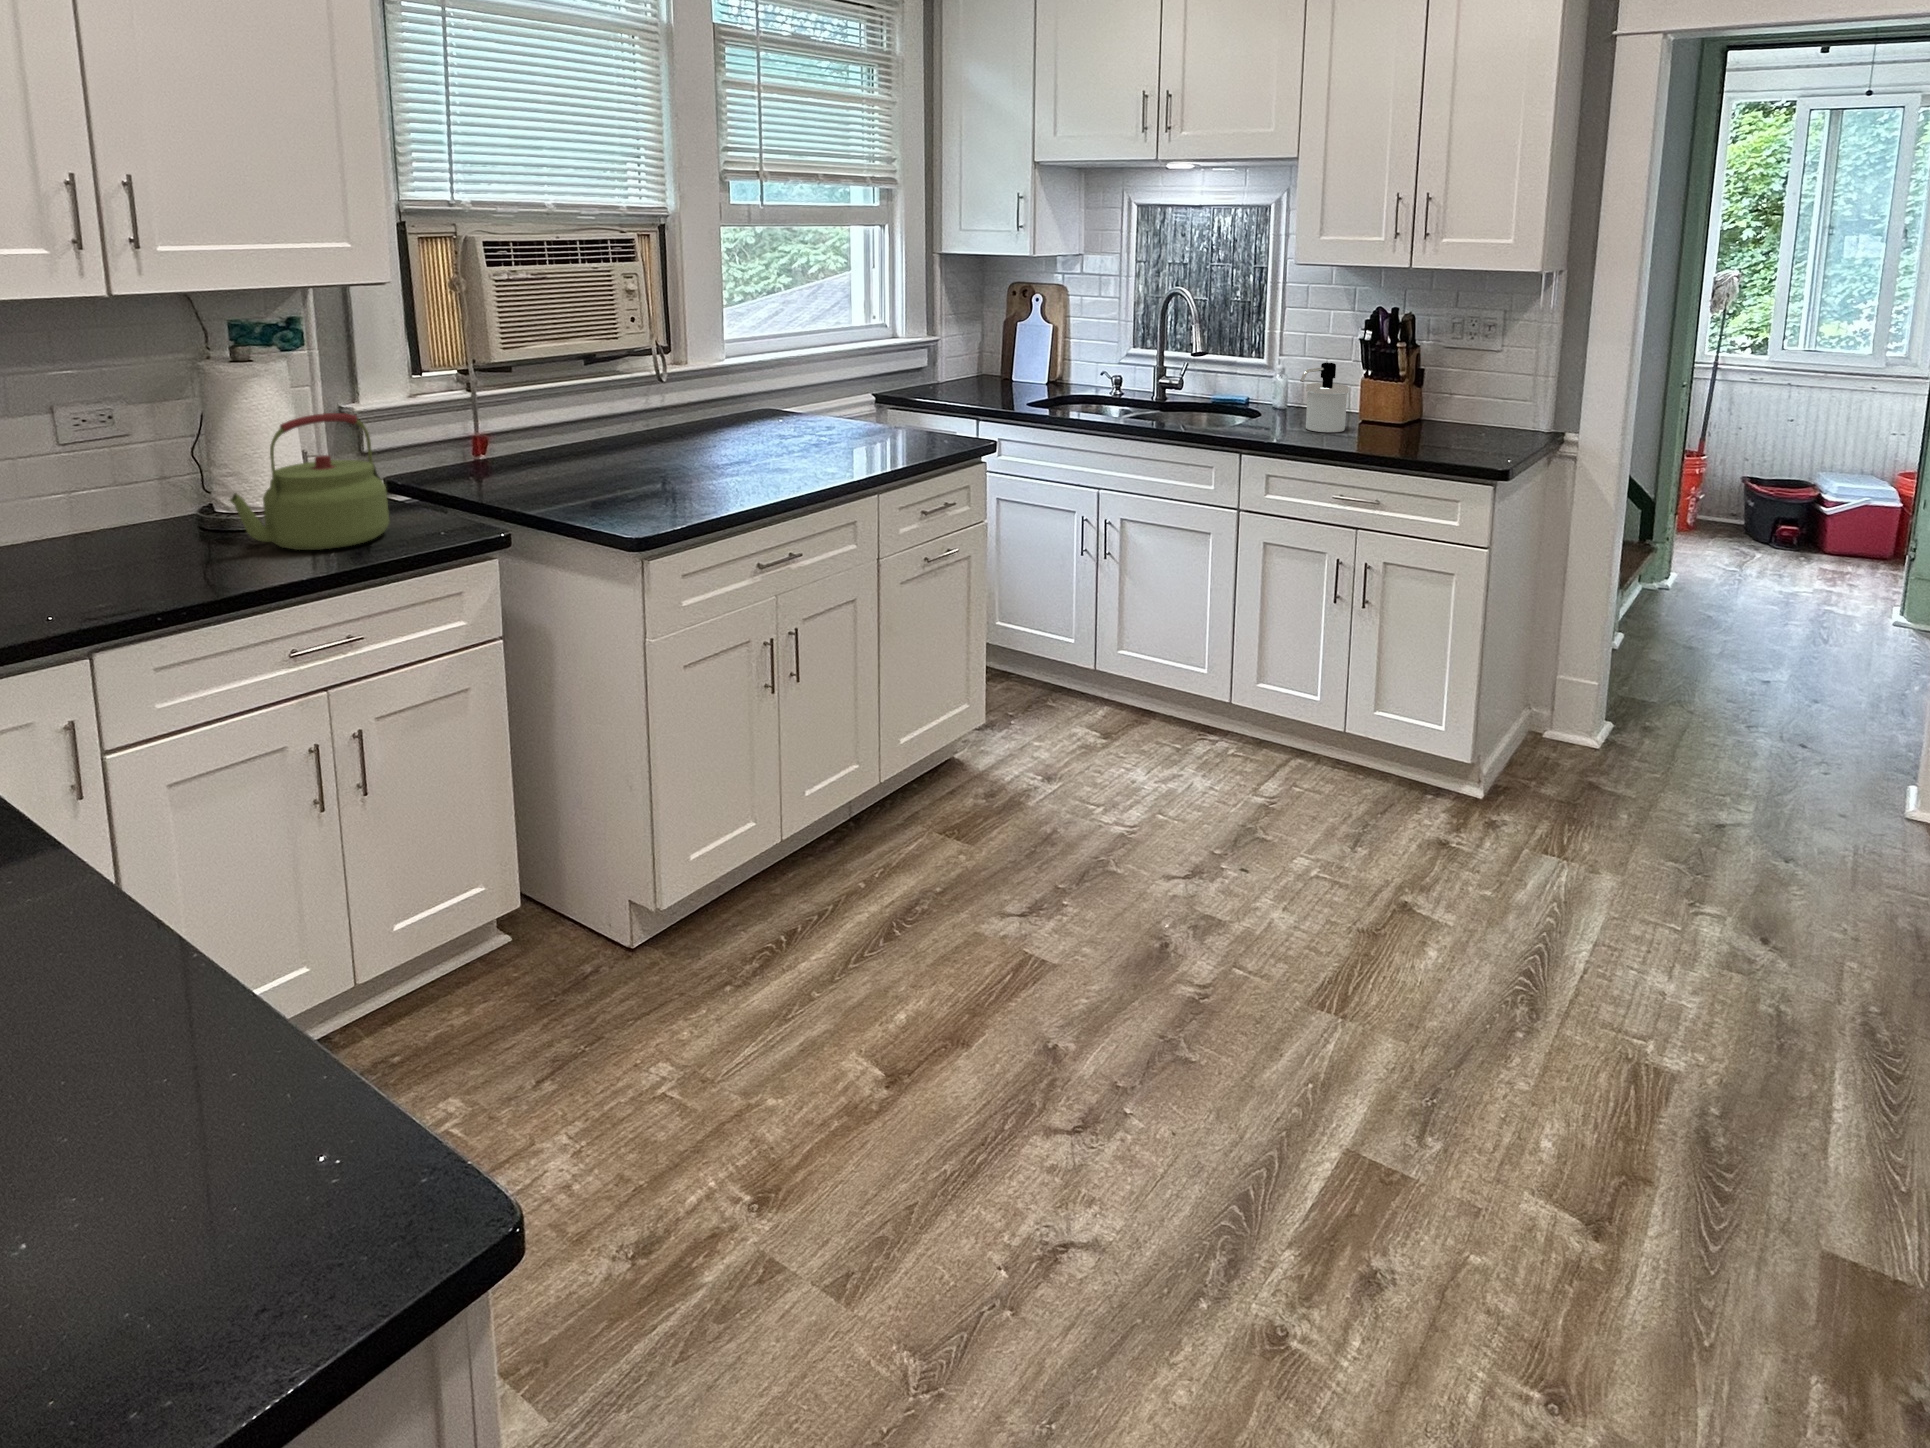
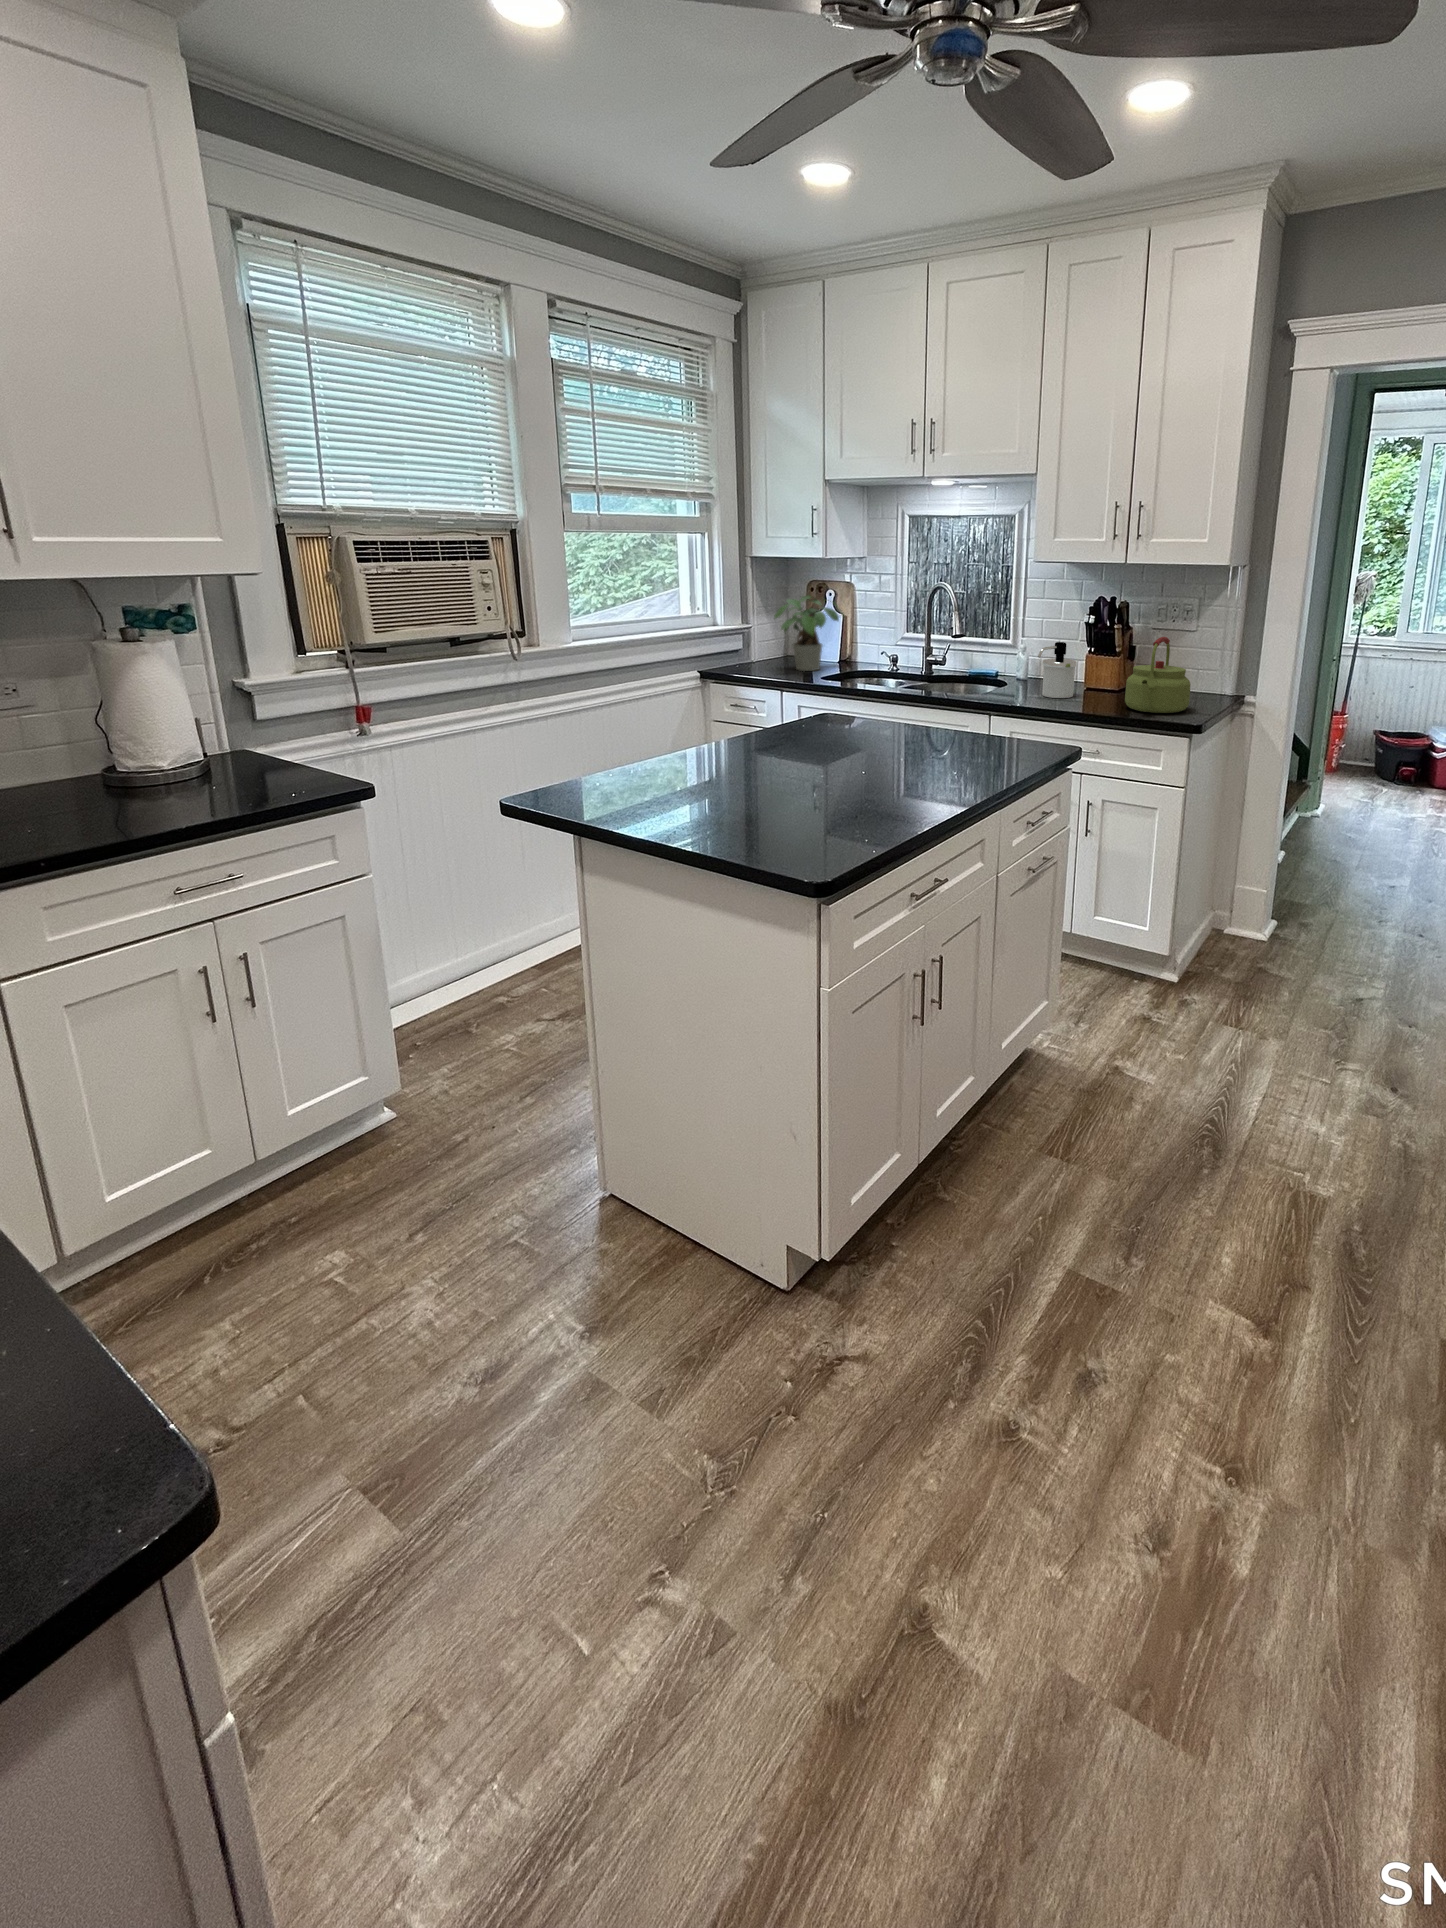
potted plant: none [968,301,1056,394] -> present [774,595,843,671]
kettle: present [230,413,389,550] -> present [1125,637,1191,713]

